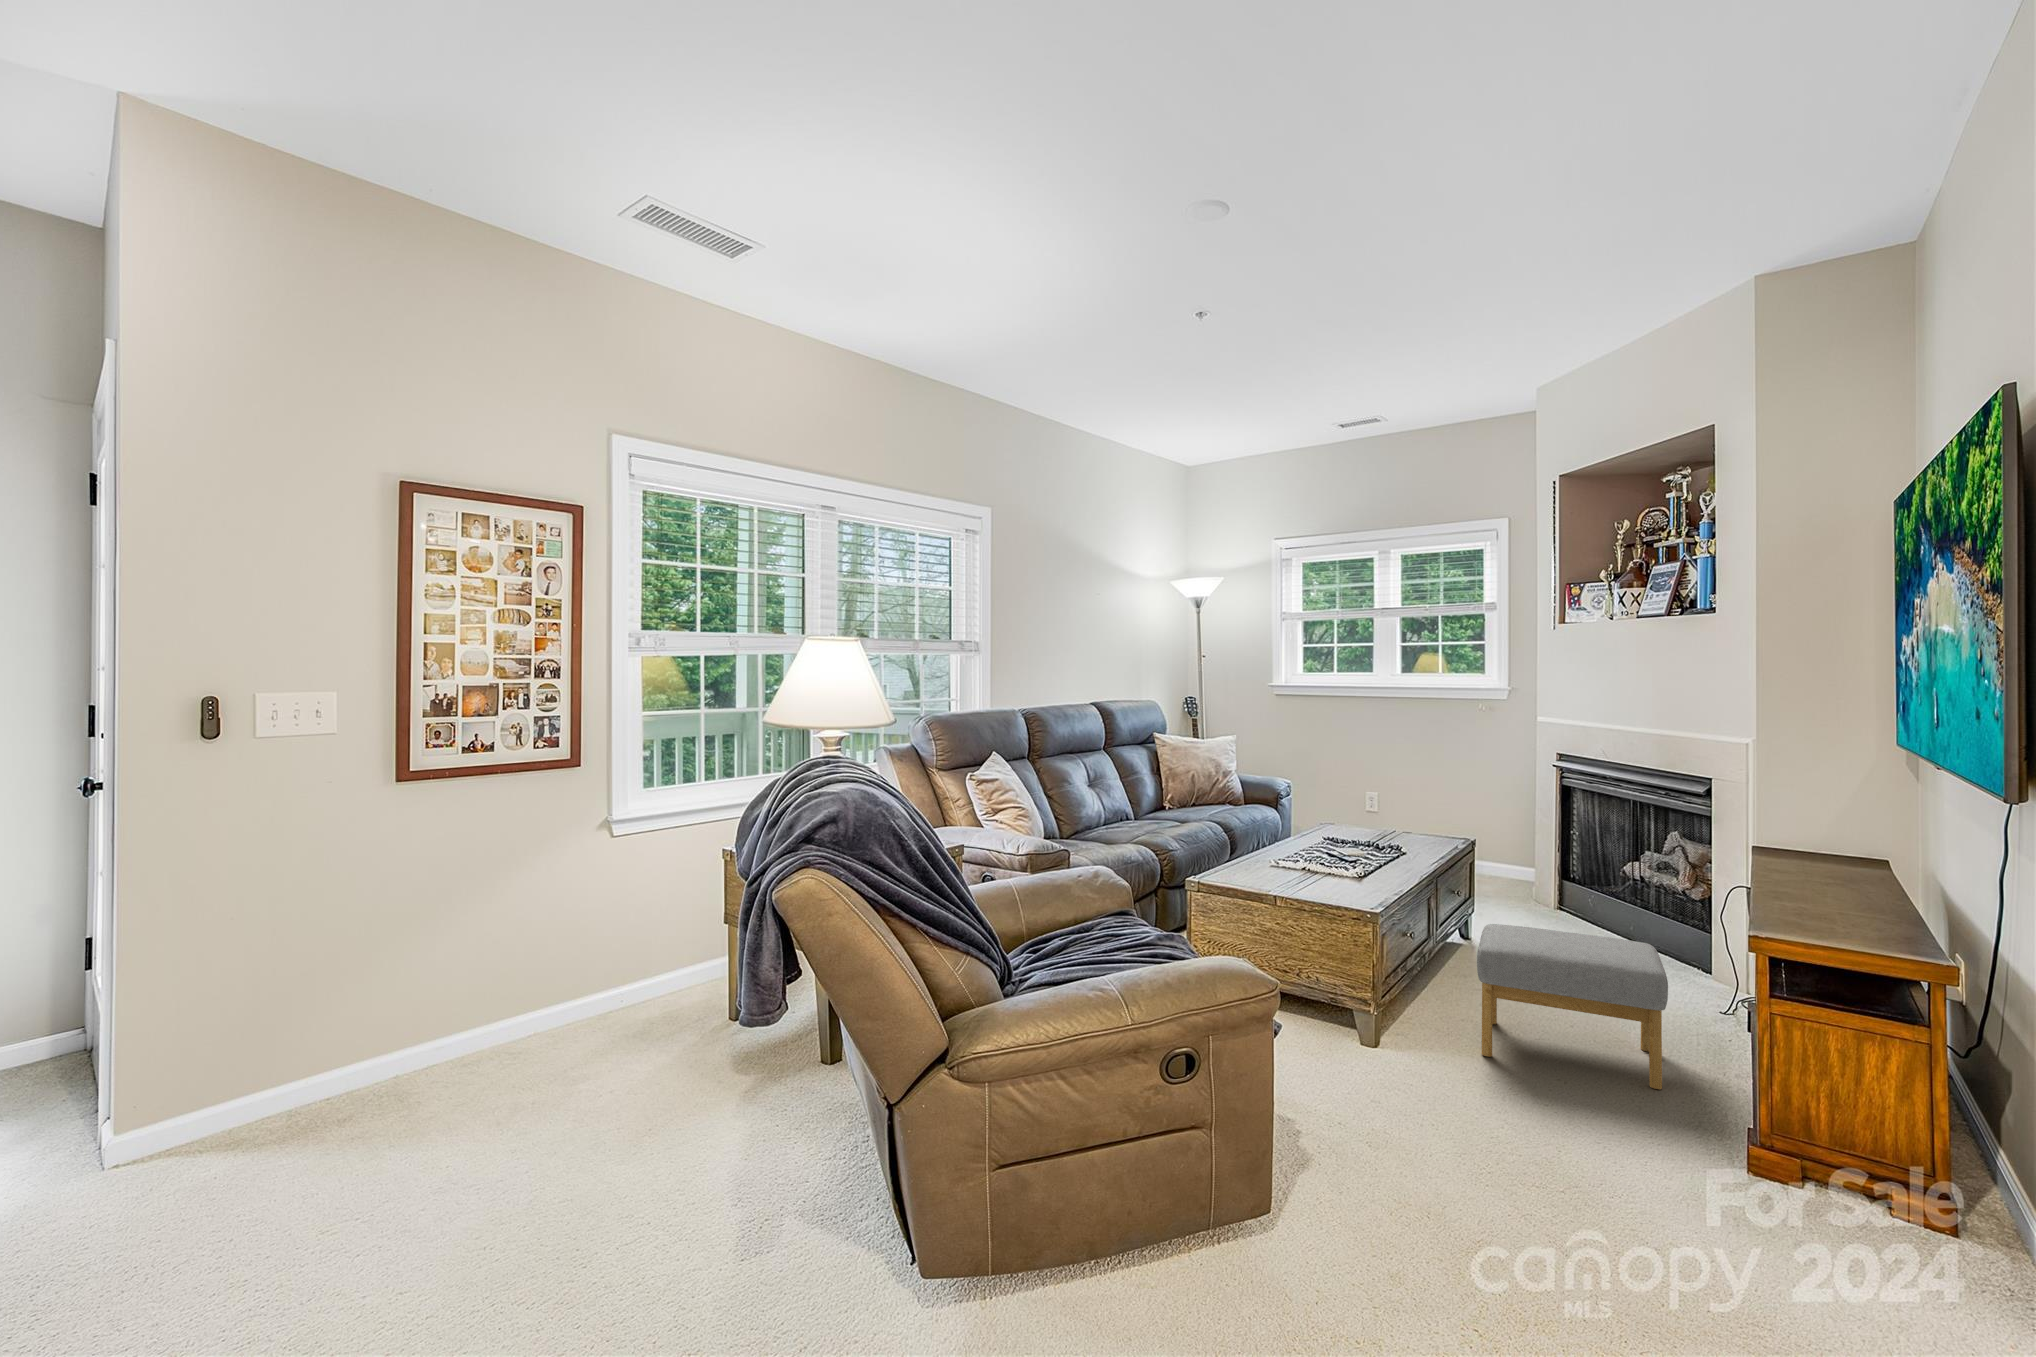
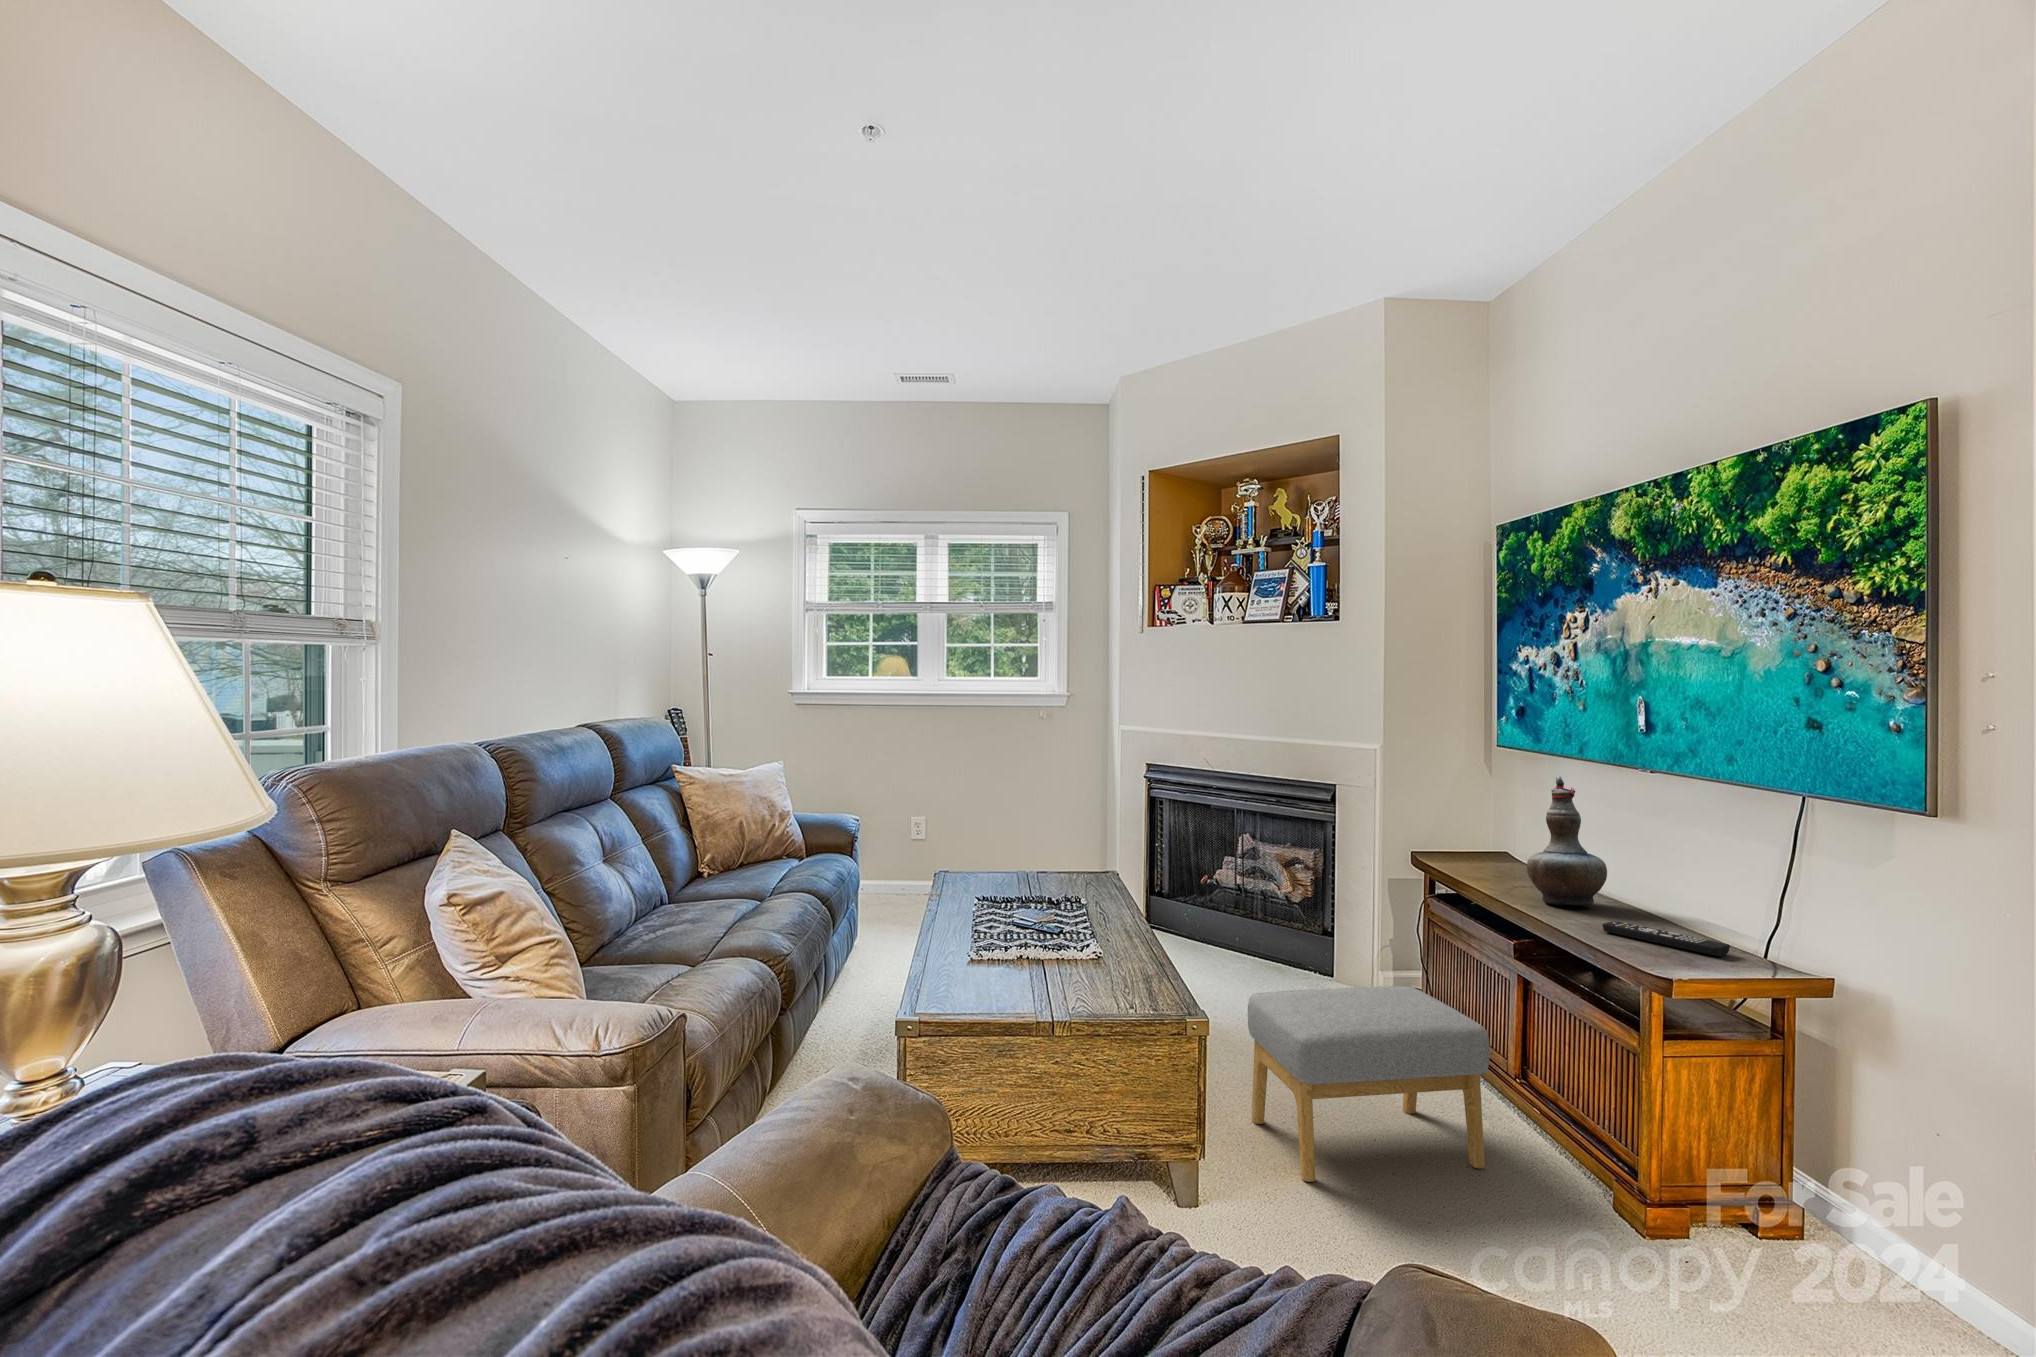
decorative vase: none [1784,772,1873,895] -> present [1527,777,1607,906]
remote control: none [1793,902,1890,937] -> present [1602,921,1730,956]

